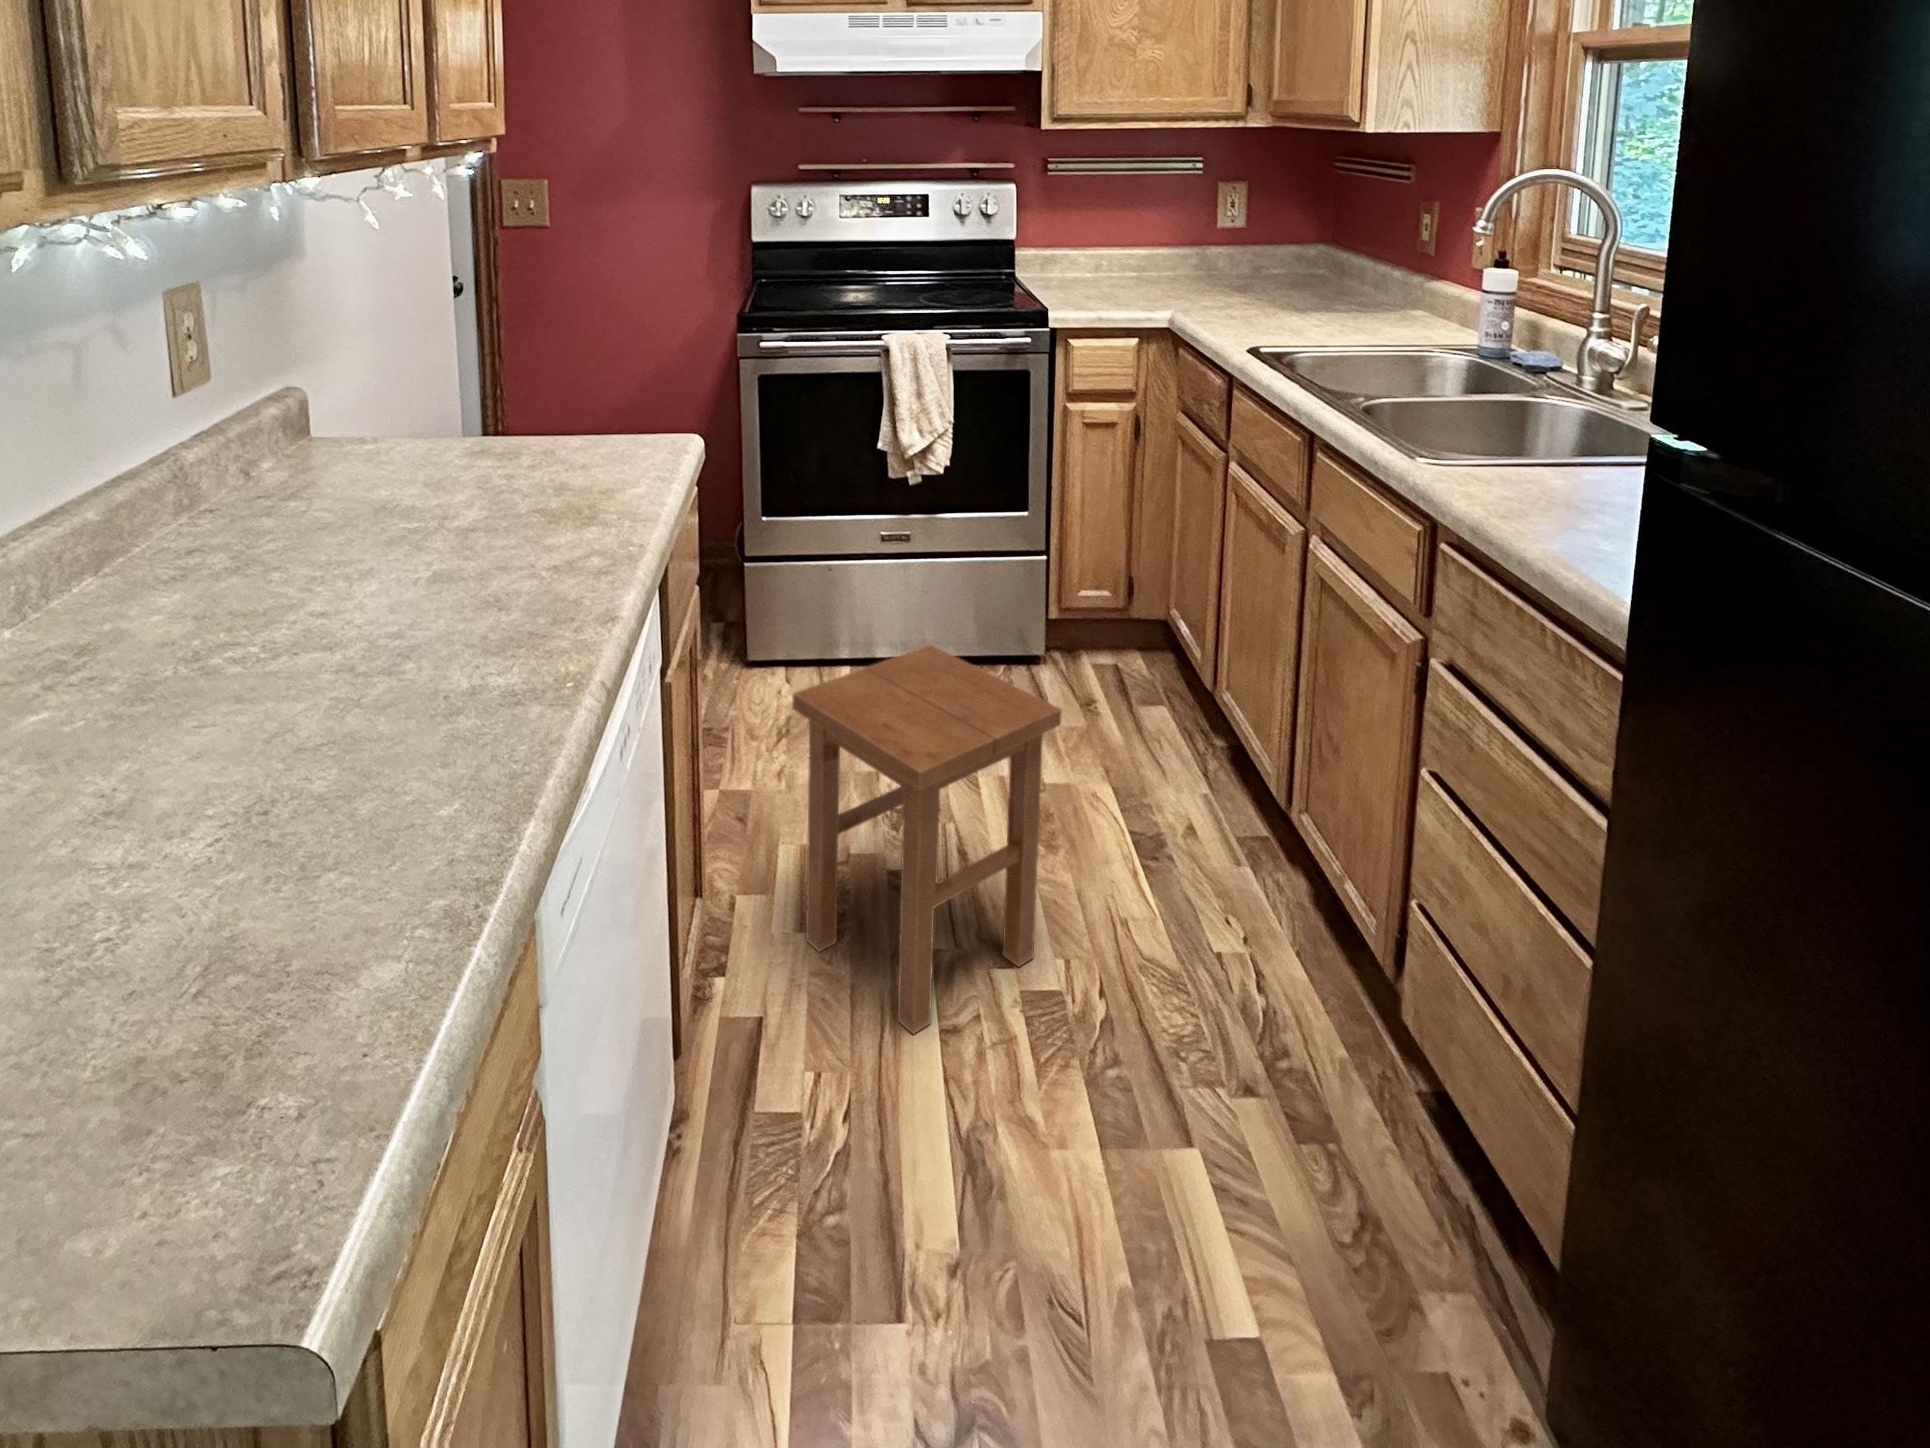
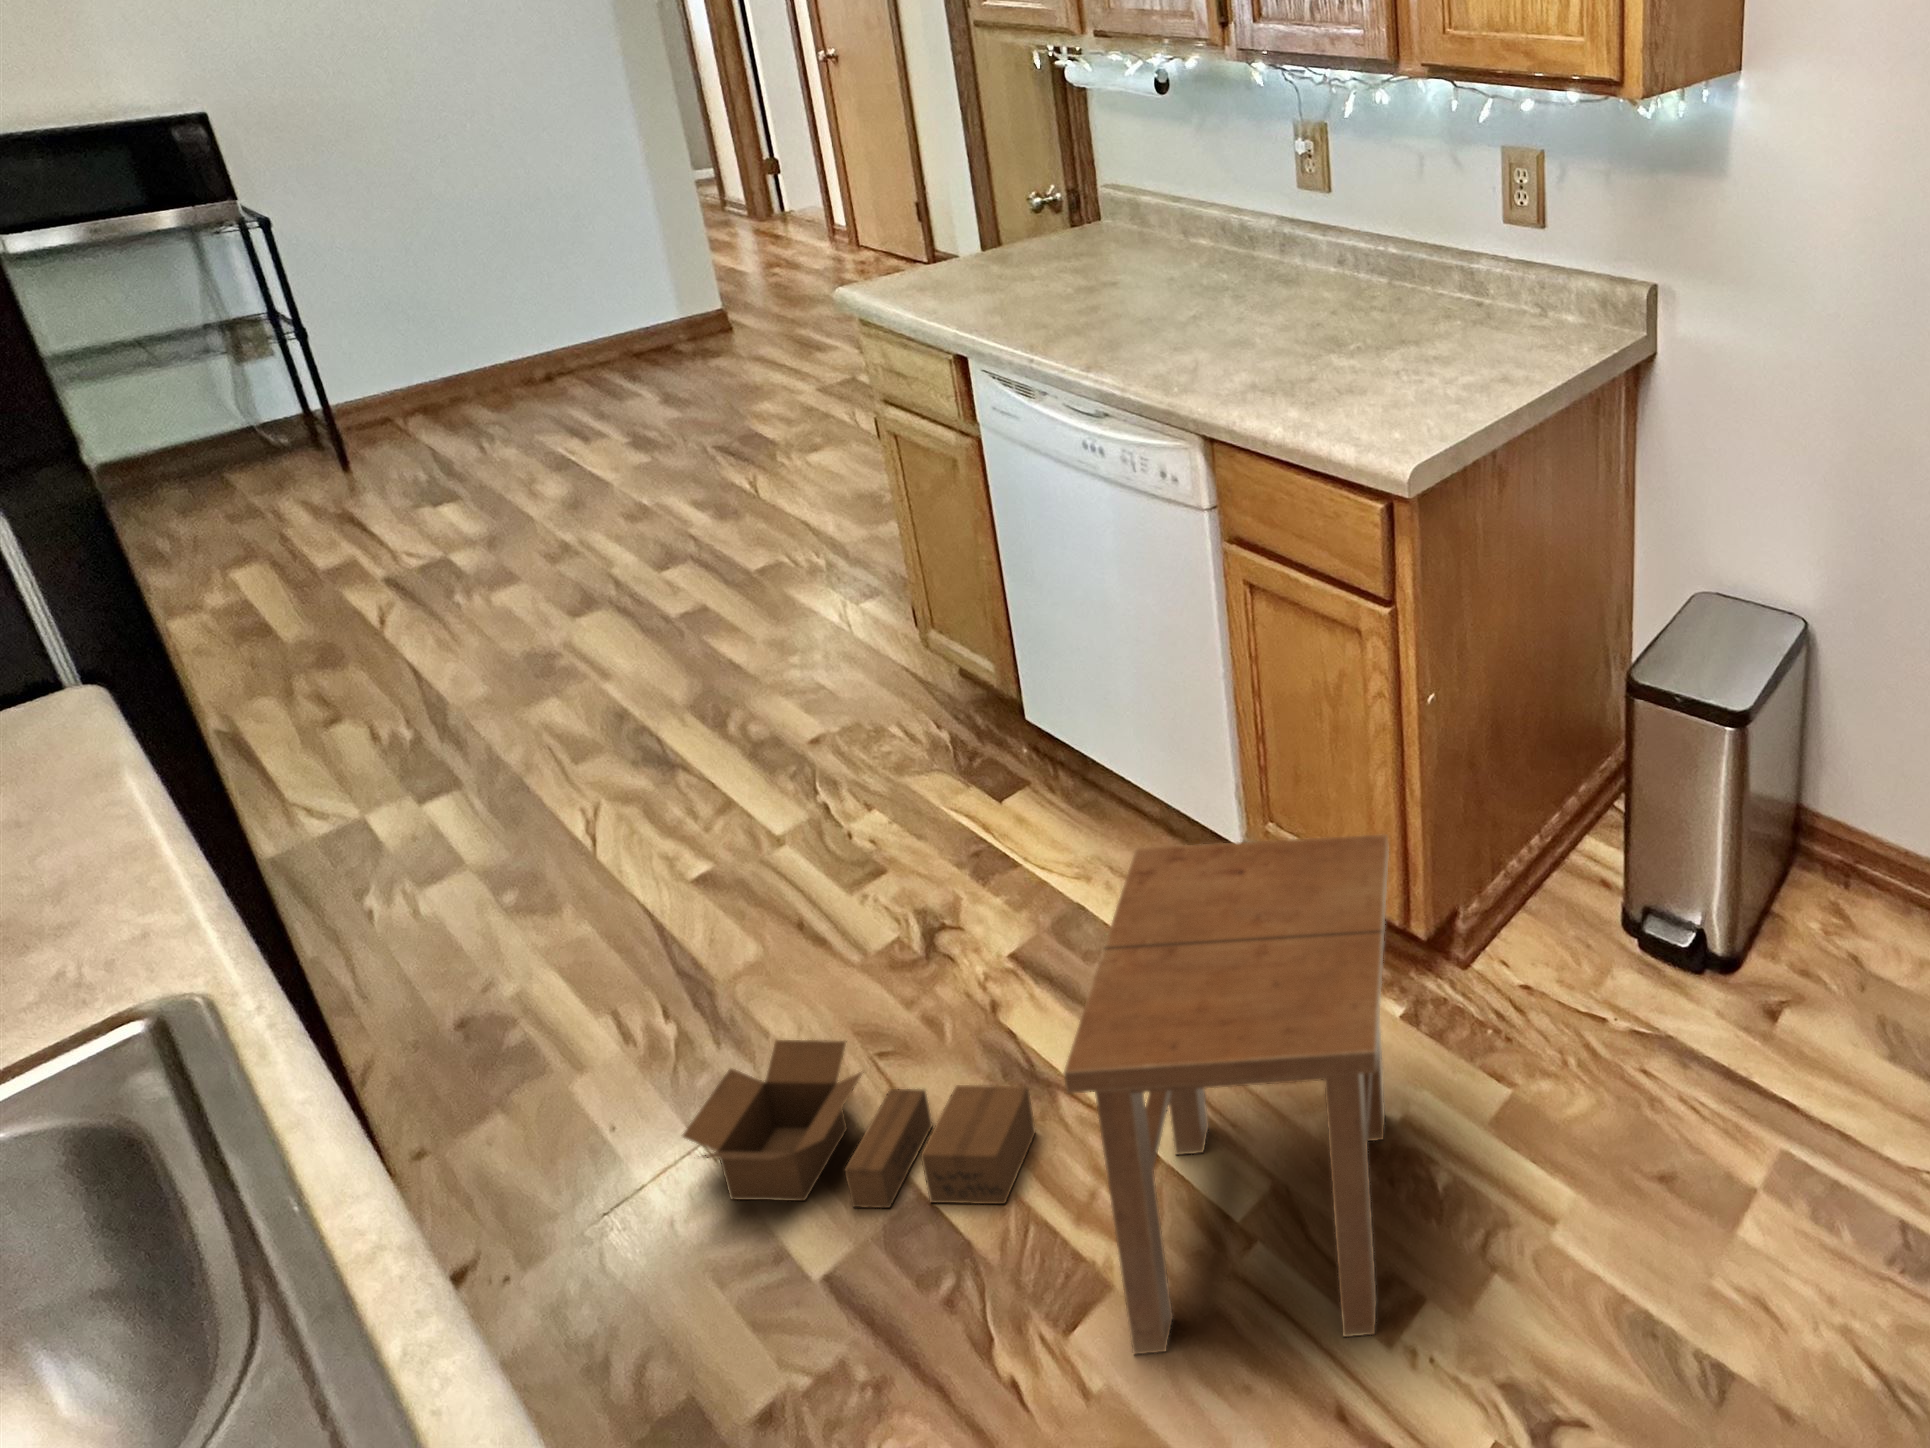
cardboard box: none [1001,1038,1290,1331] -> present [683,1040,1036,1208]

